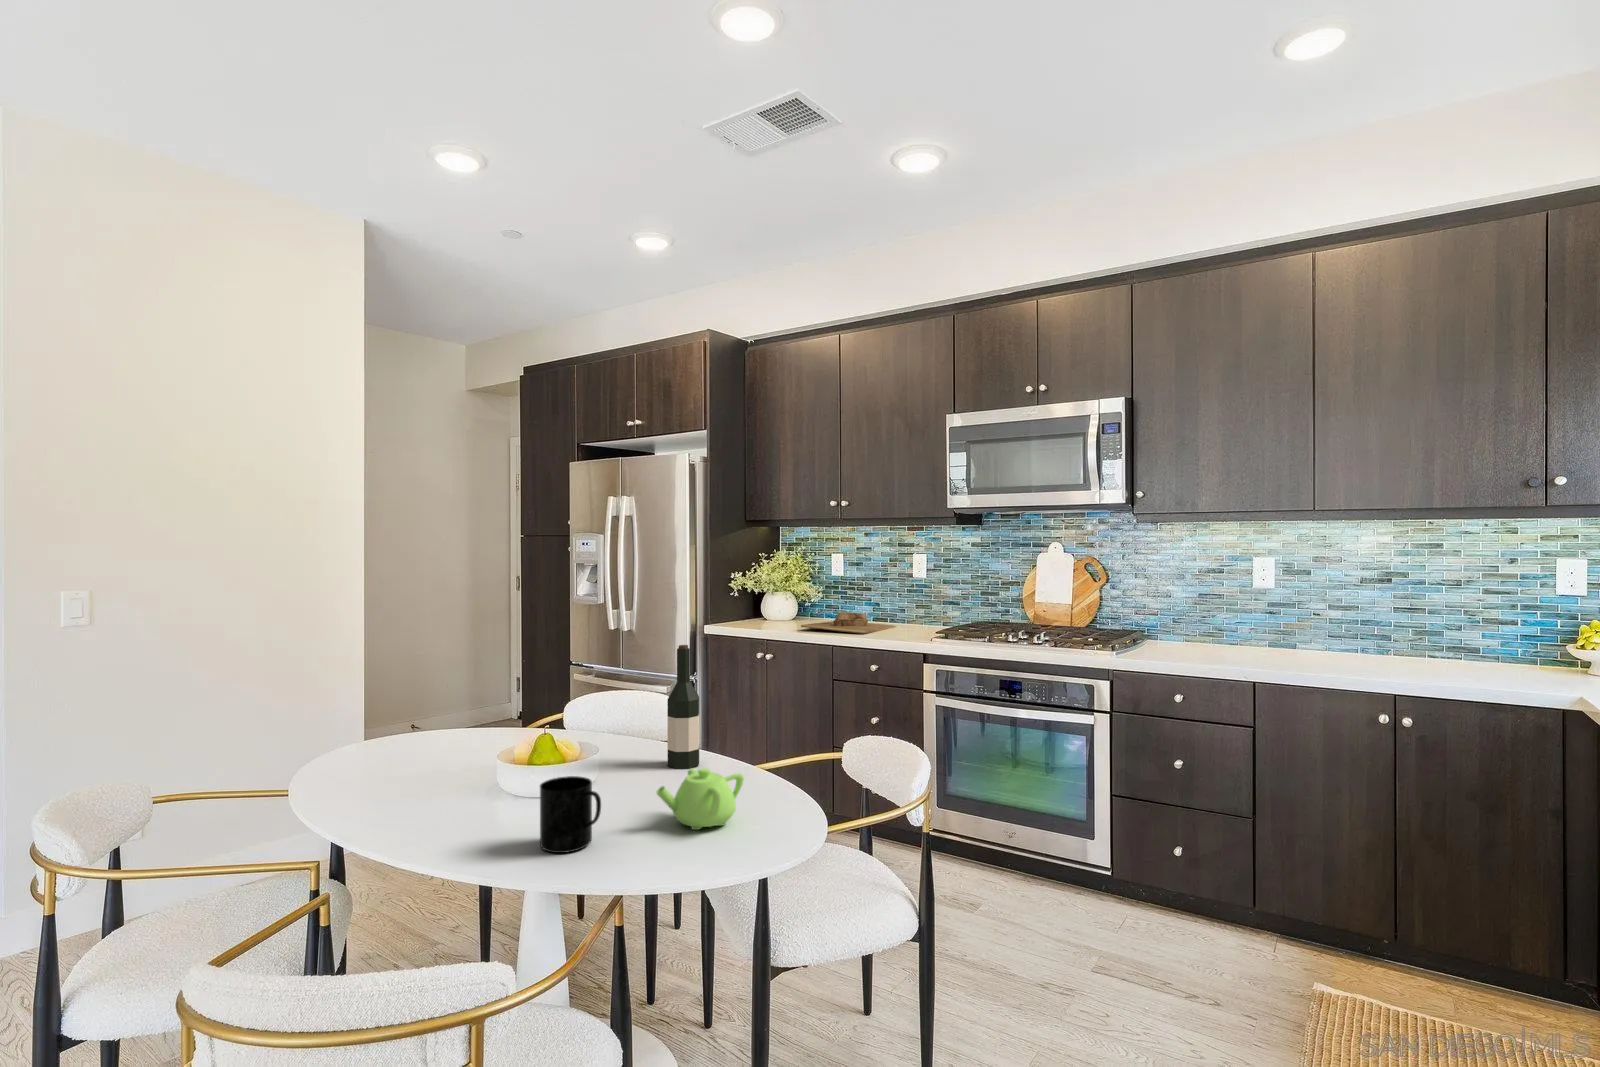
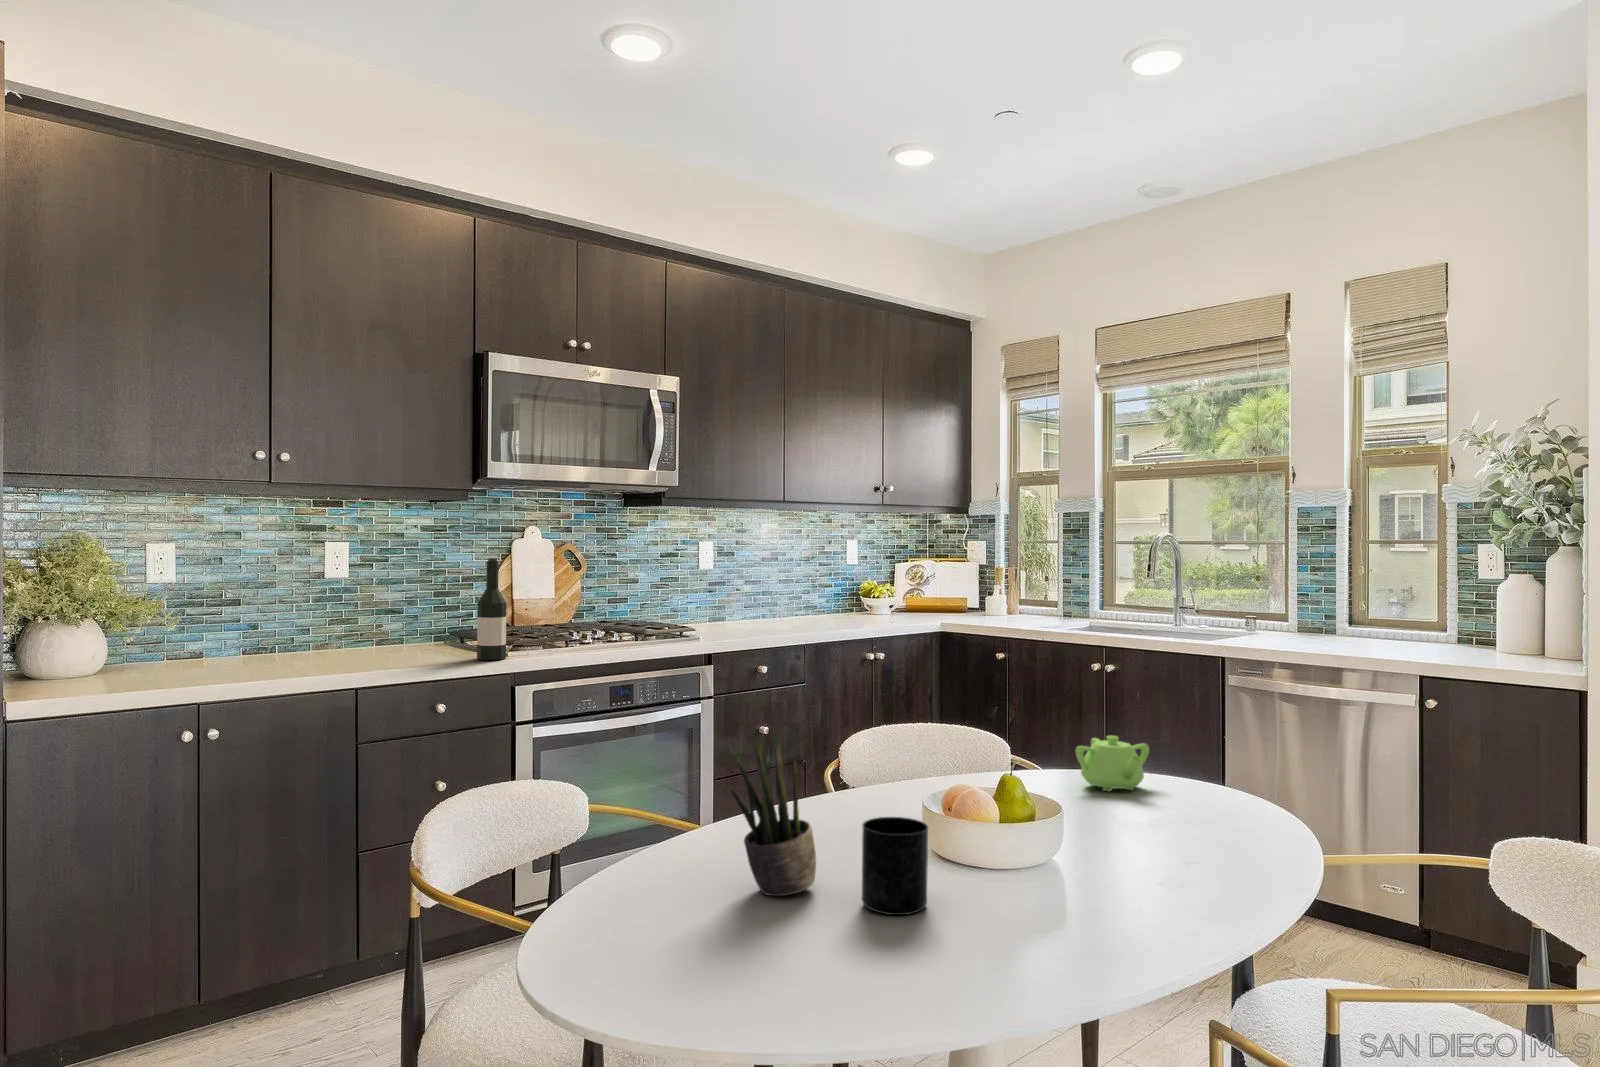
cutting board: present [801,612,896,634] -> none [213,637,375,672]
wine bottle: present [667,645,699,769] -> present [477,558,507,660]
potted plant: none [415,658,456,754] -> present [729,723,816,896]
mug: present [540,776,601,853] -> present [862,817,928,915]

